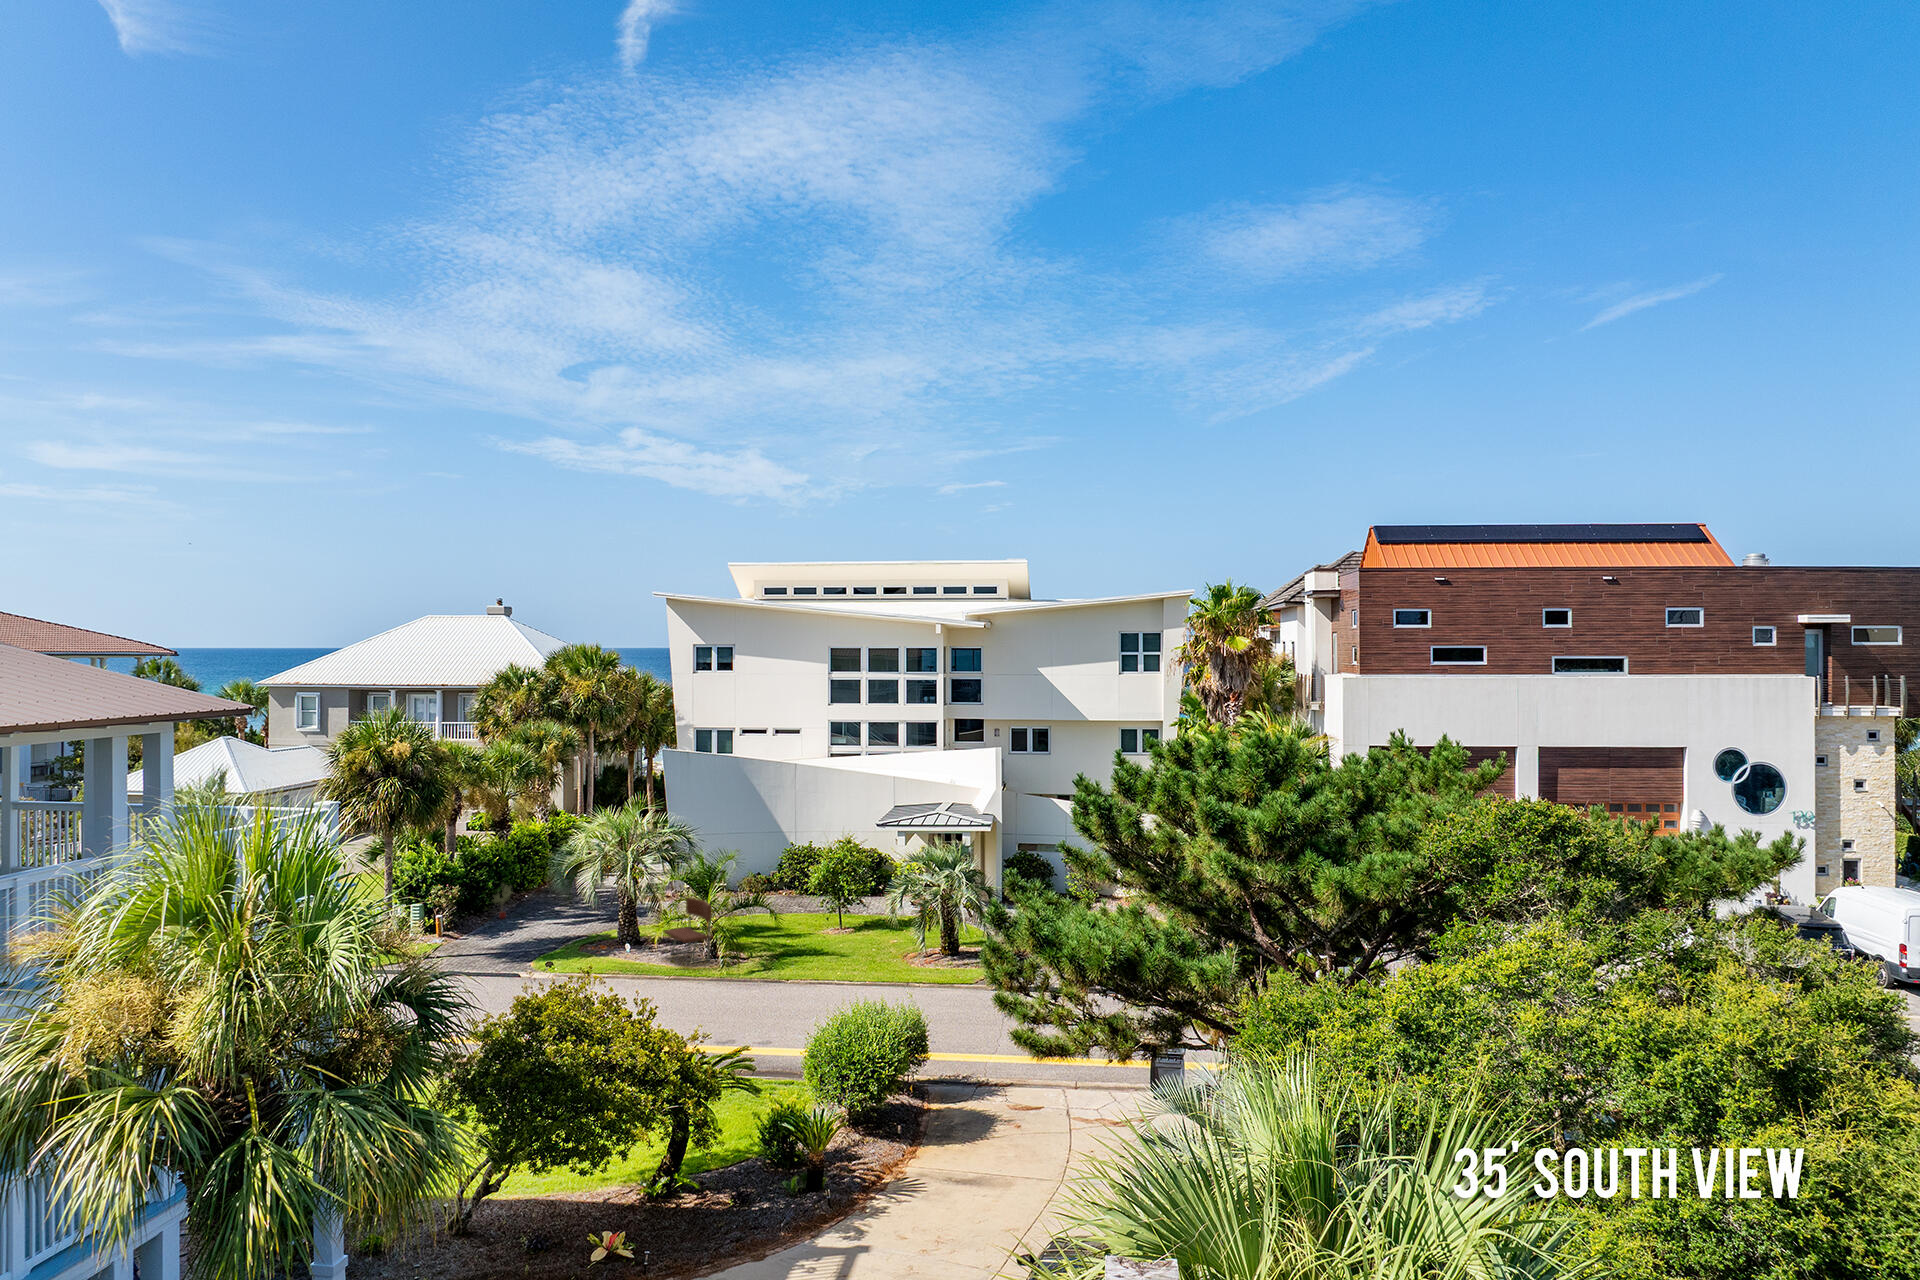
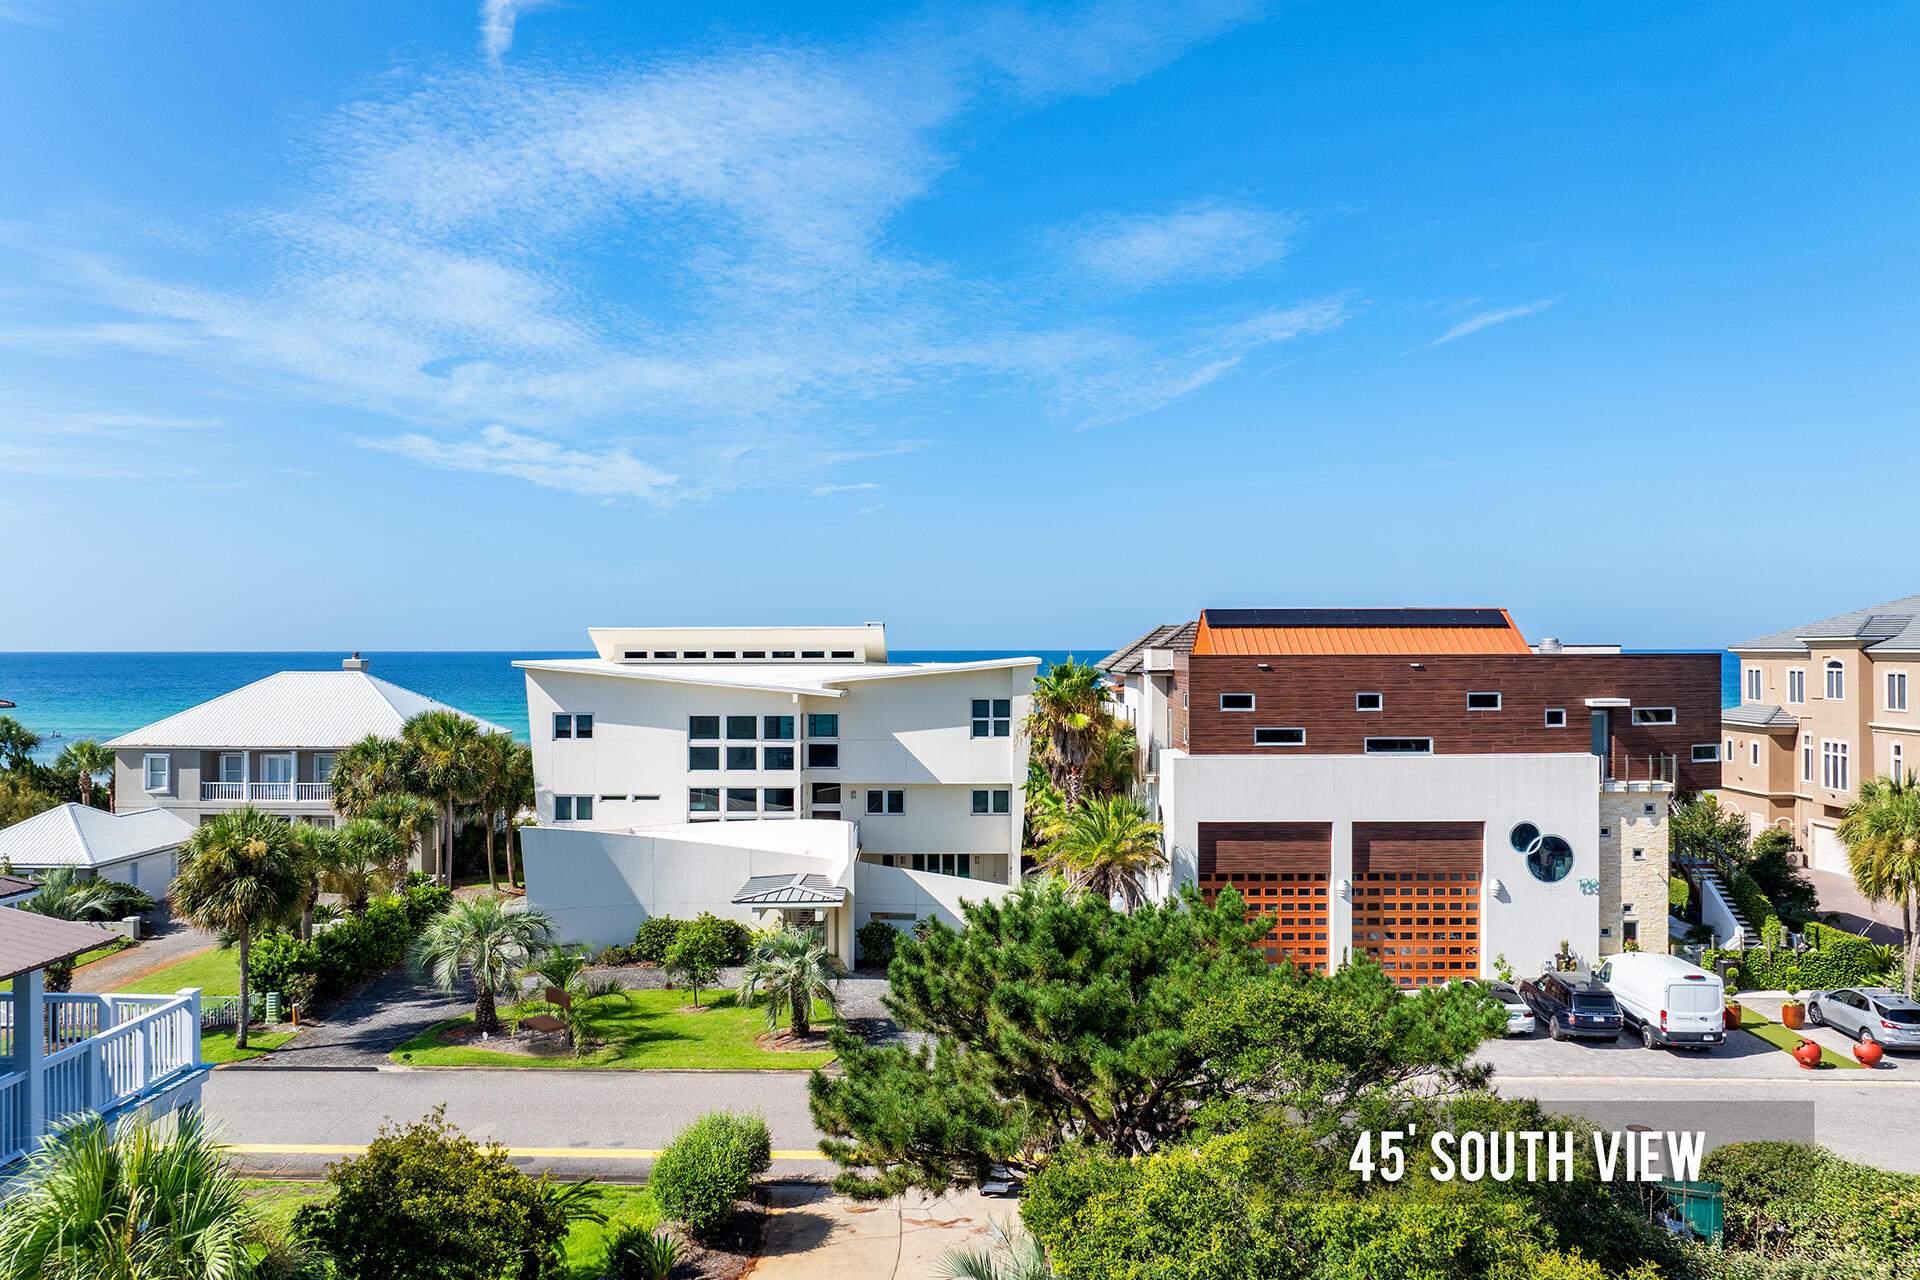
potted tree: present [494,884,513,919] -> present [665,957,680,989]

